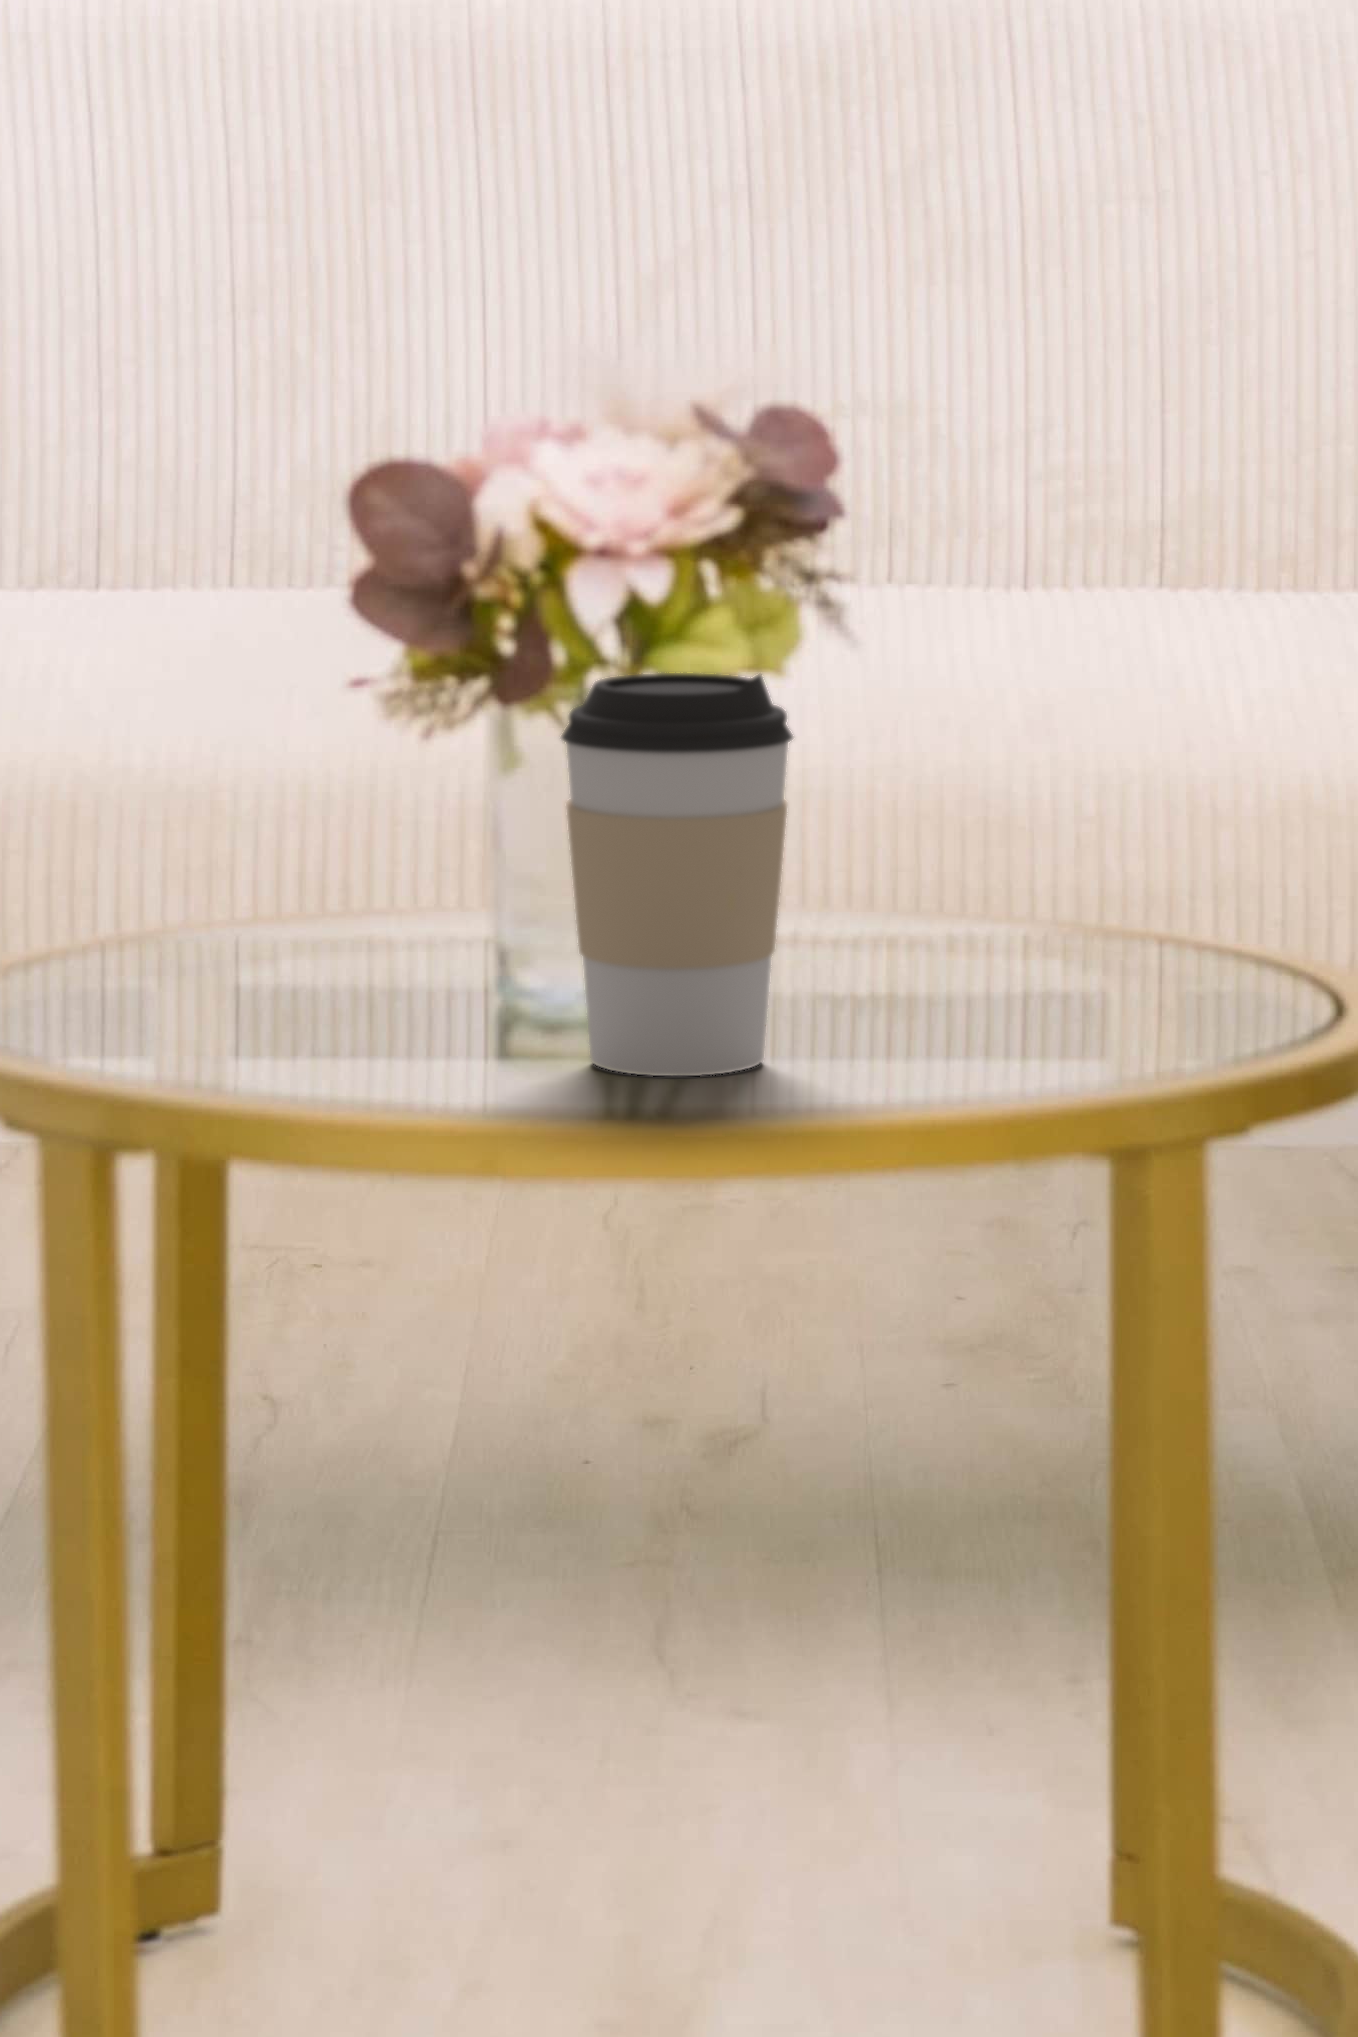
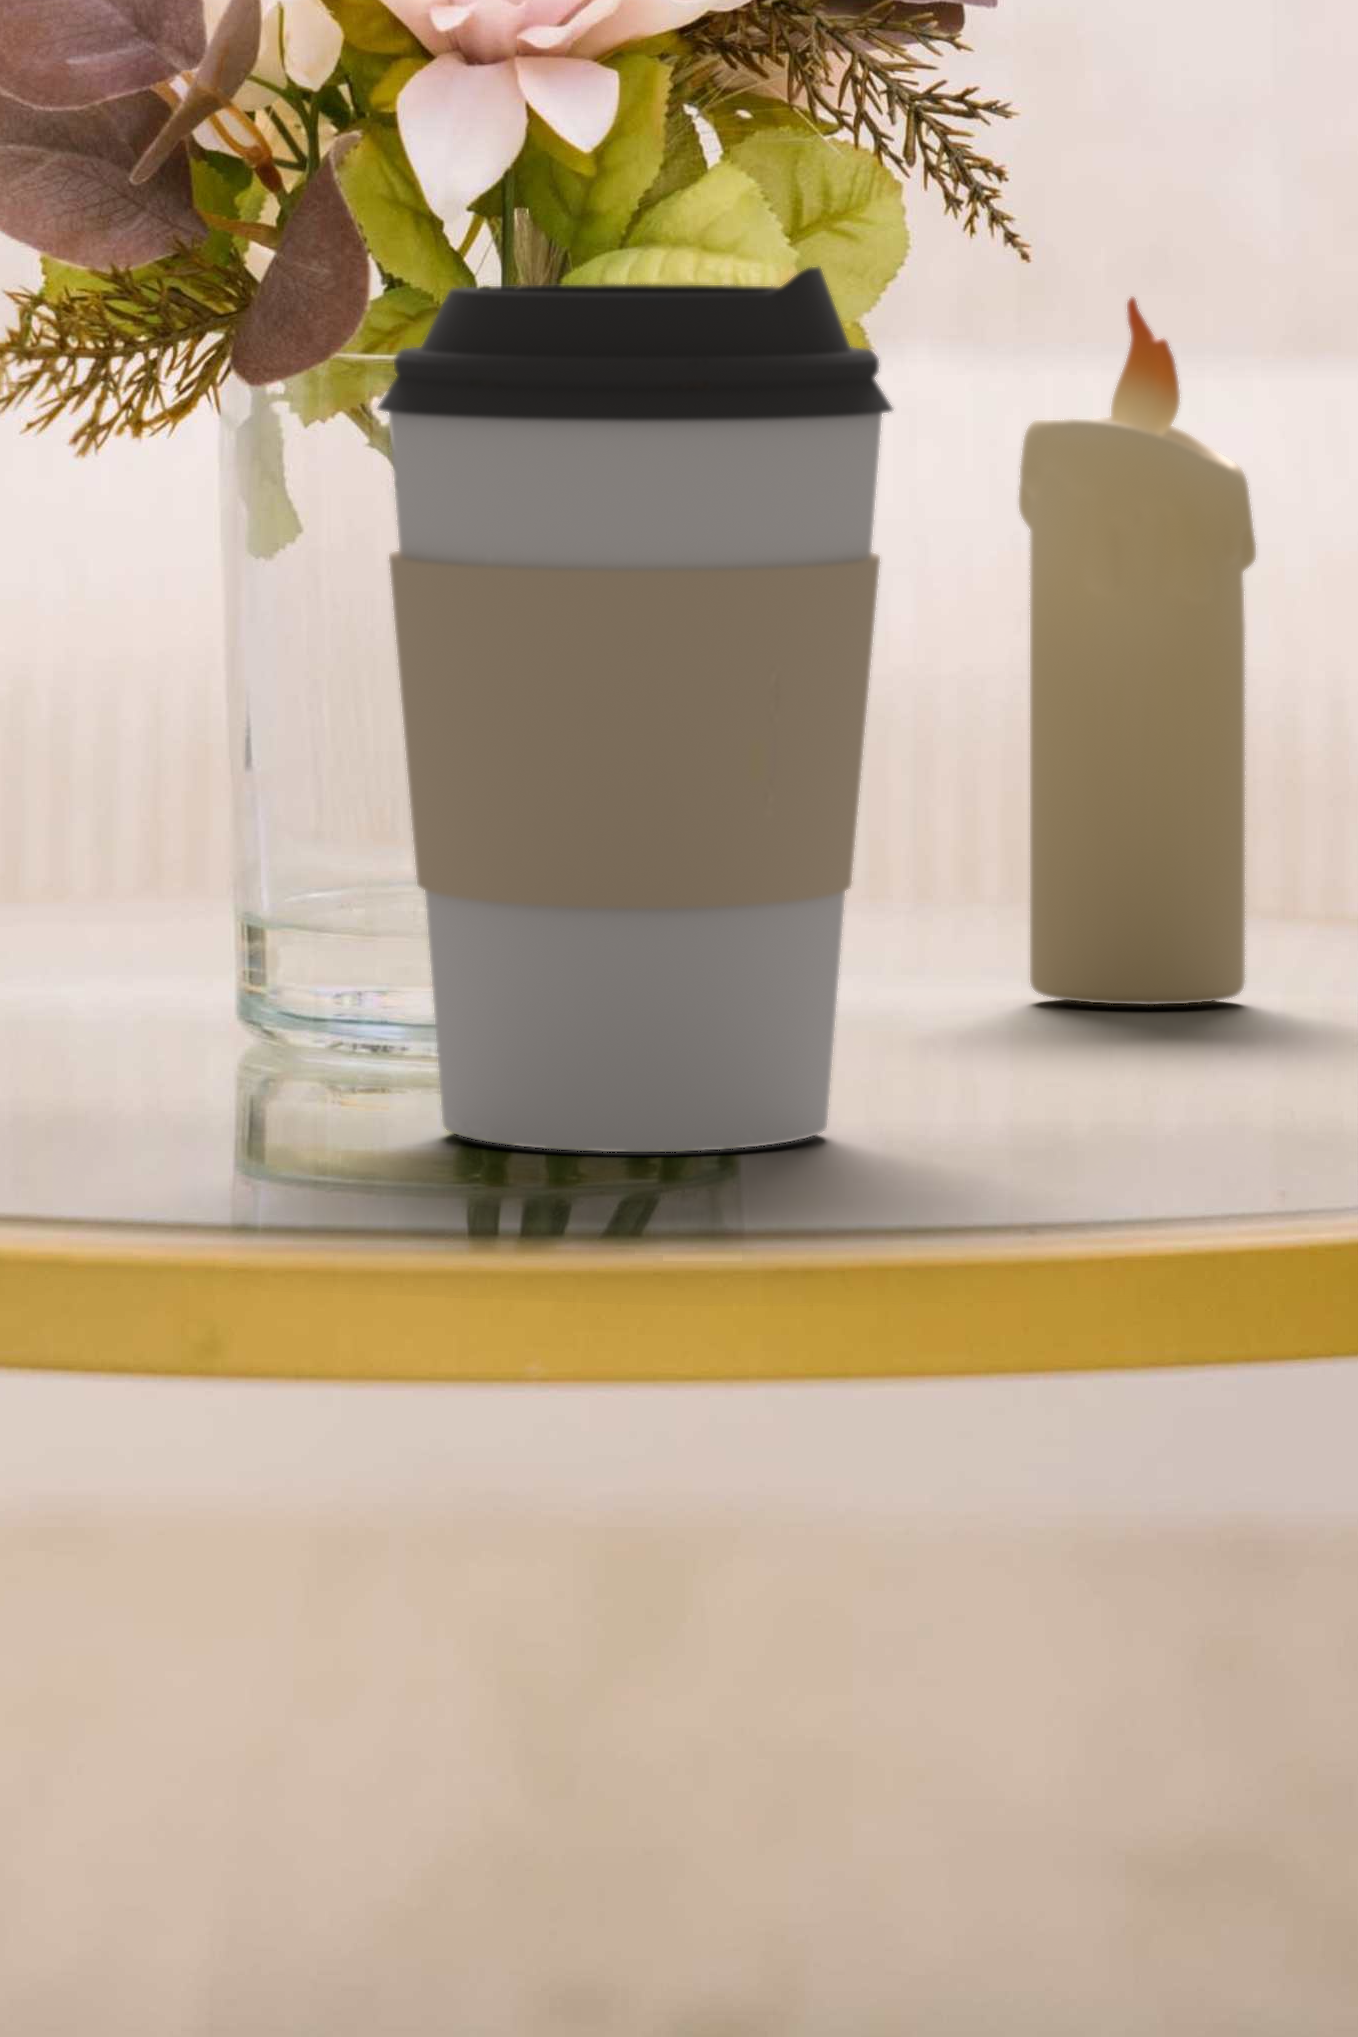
candle: none [863,622,976,961] -> present [1019,297,1256,1005]

